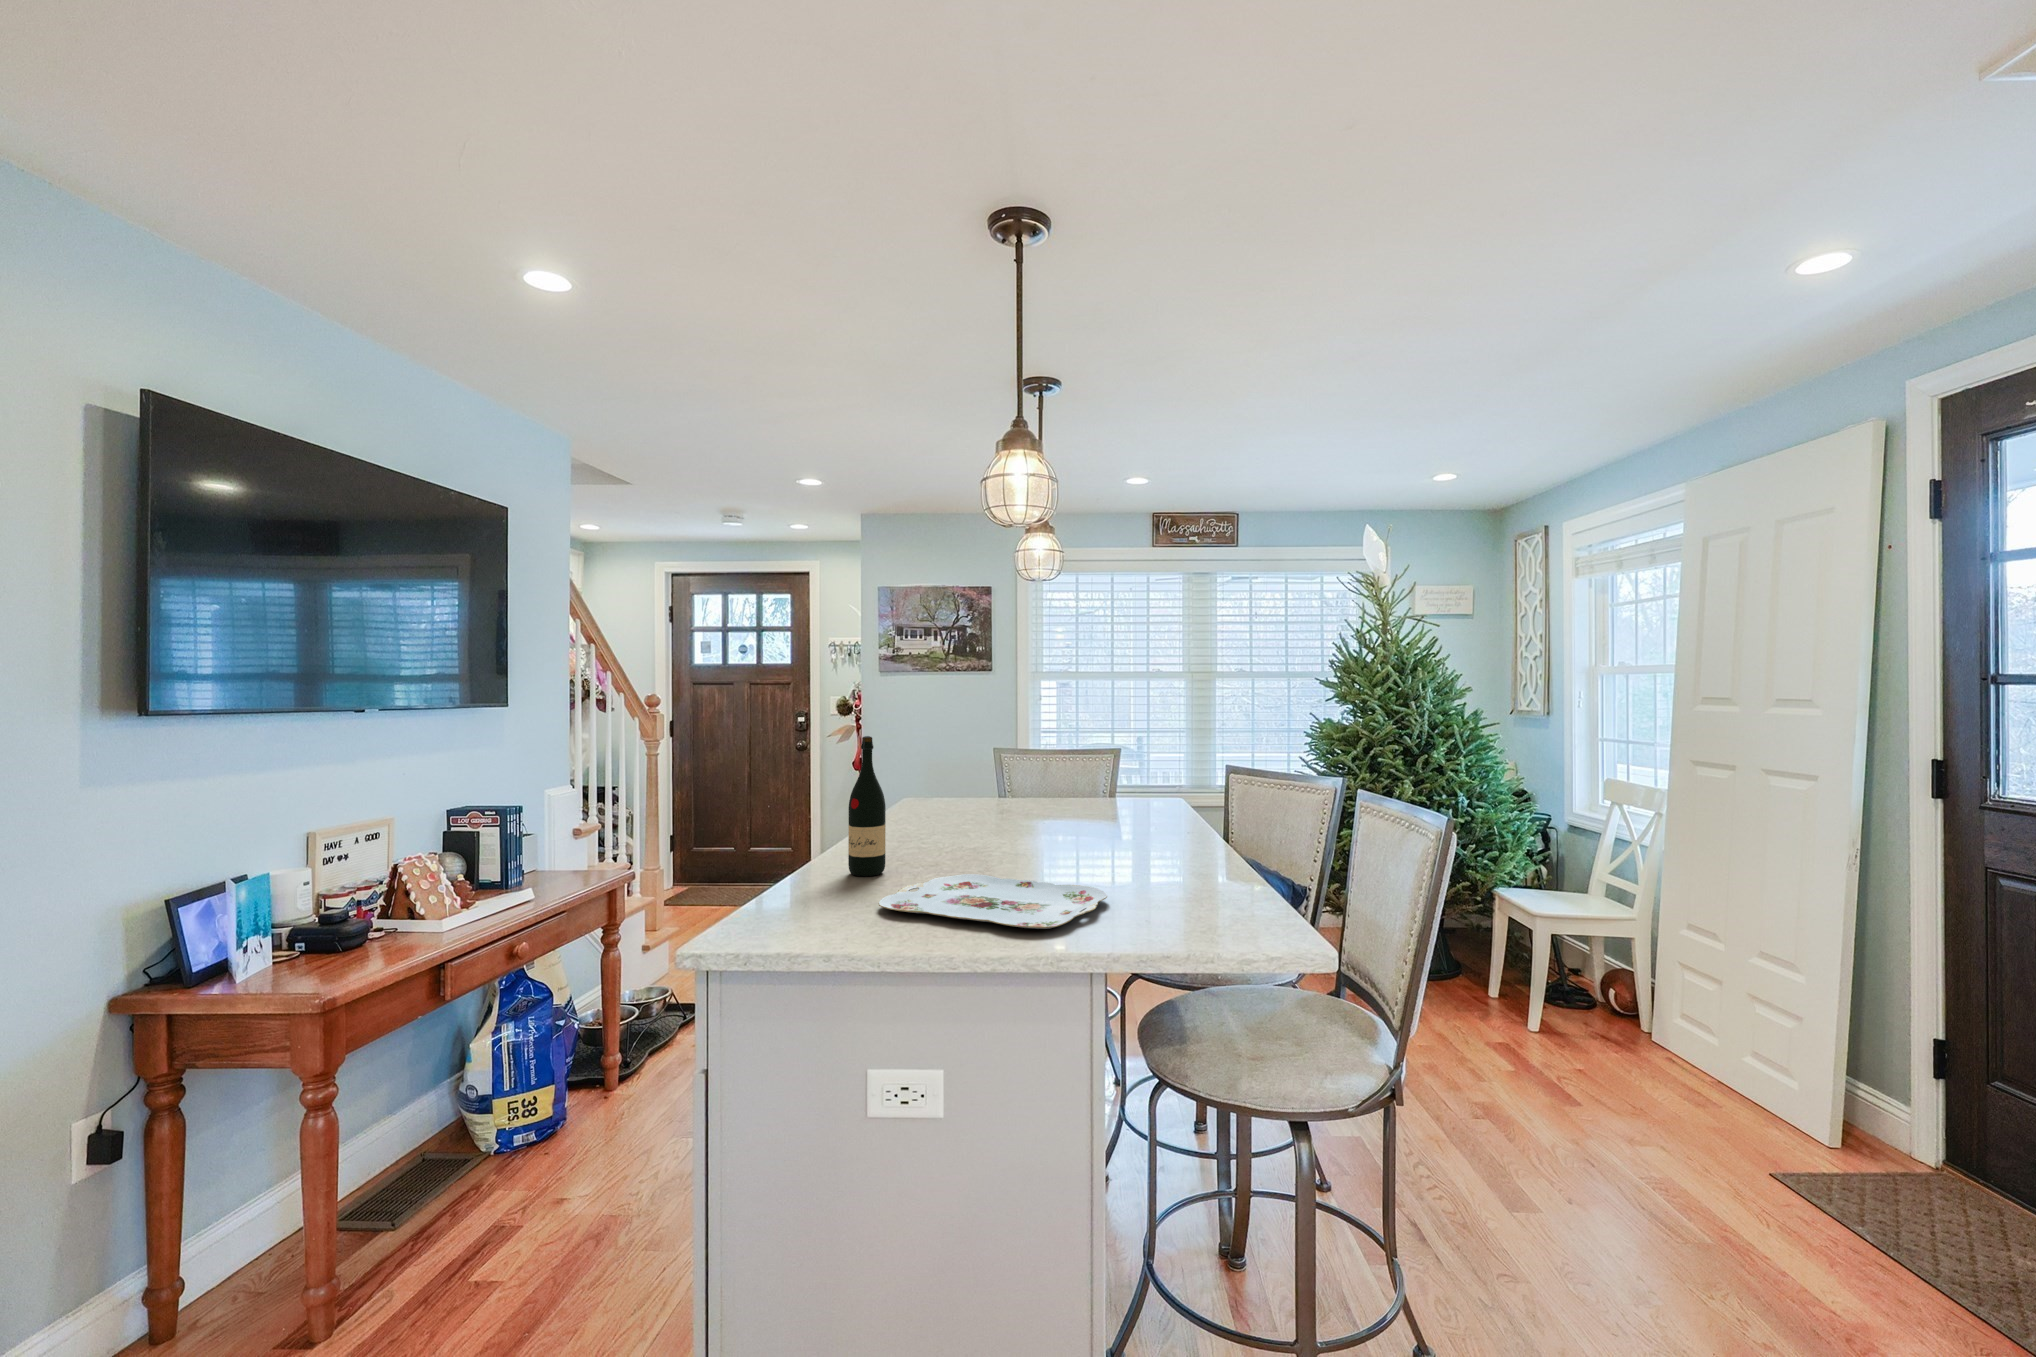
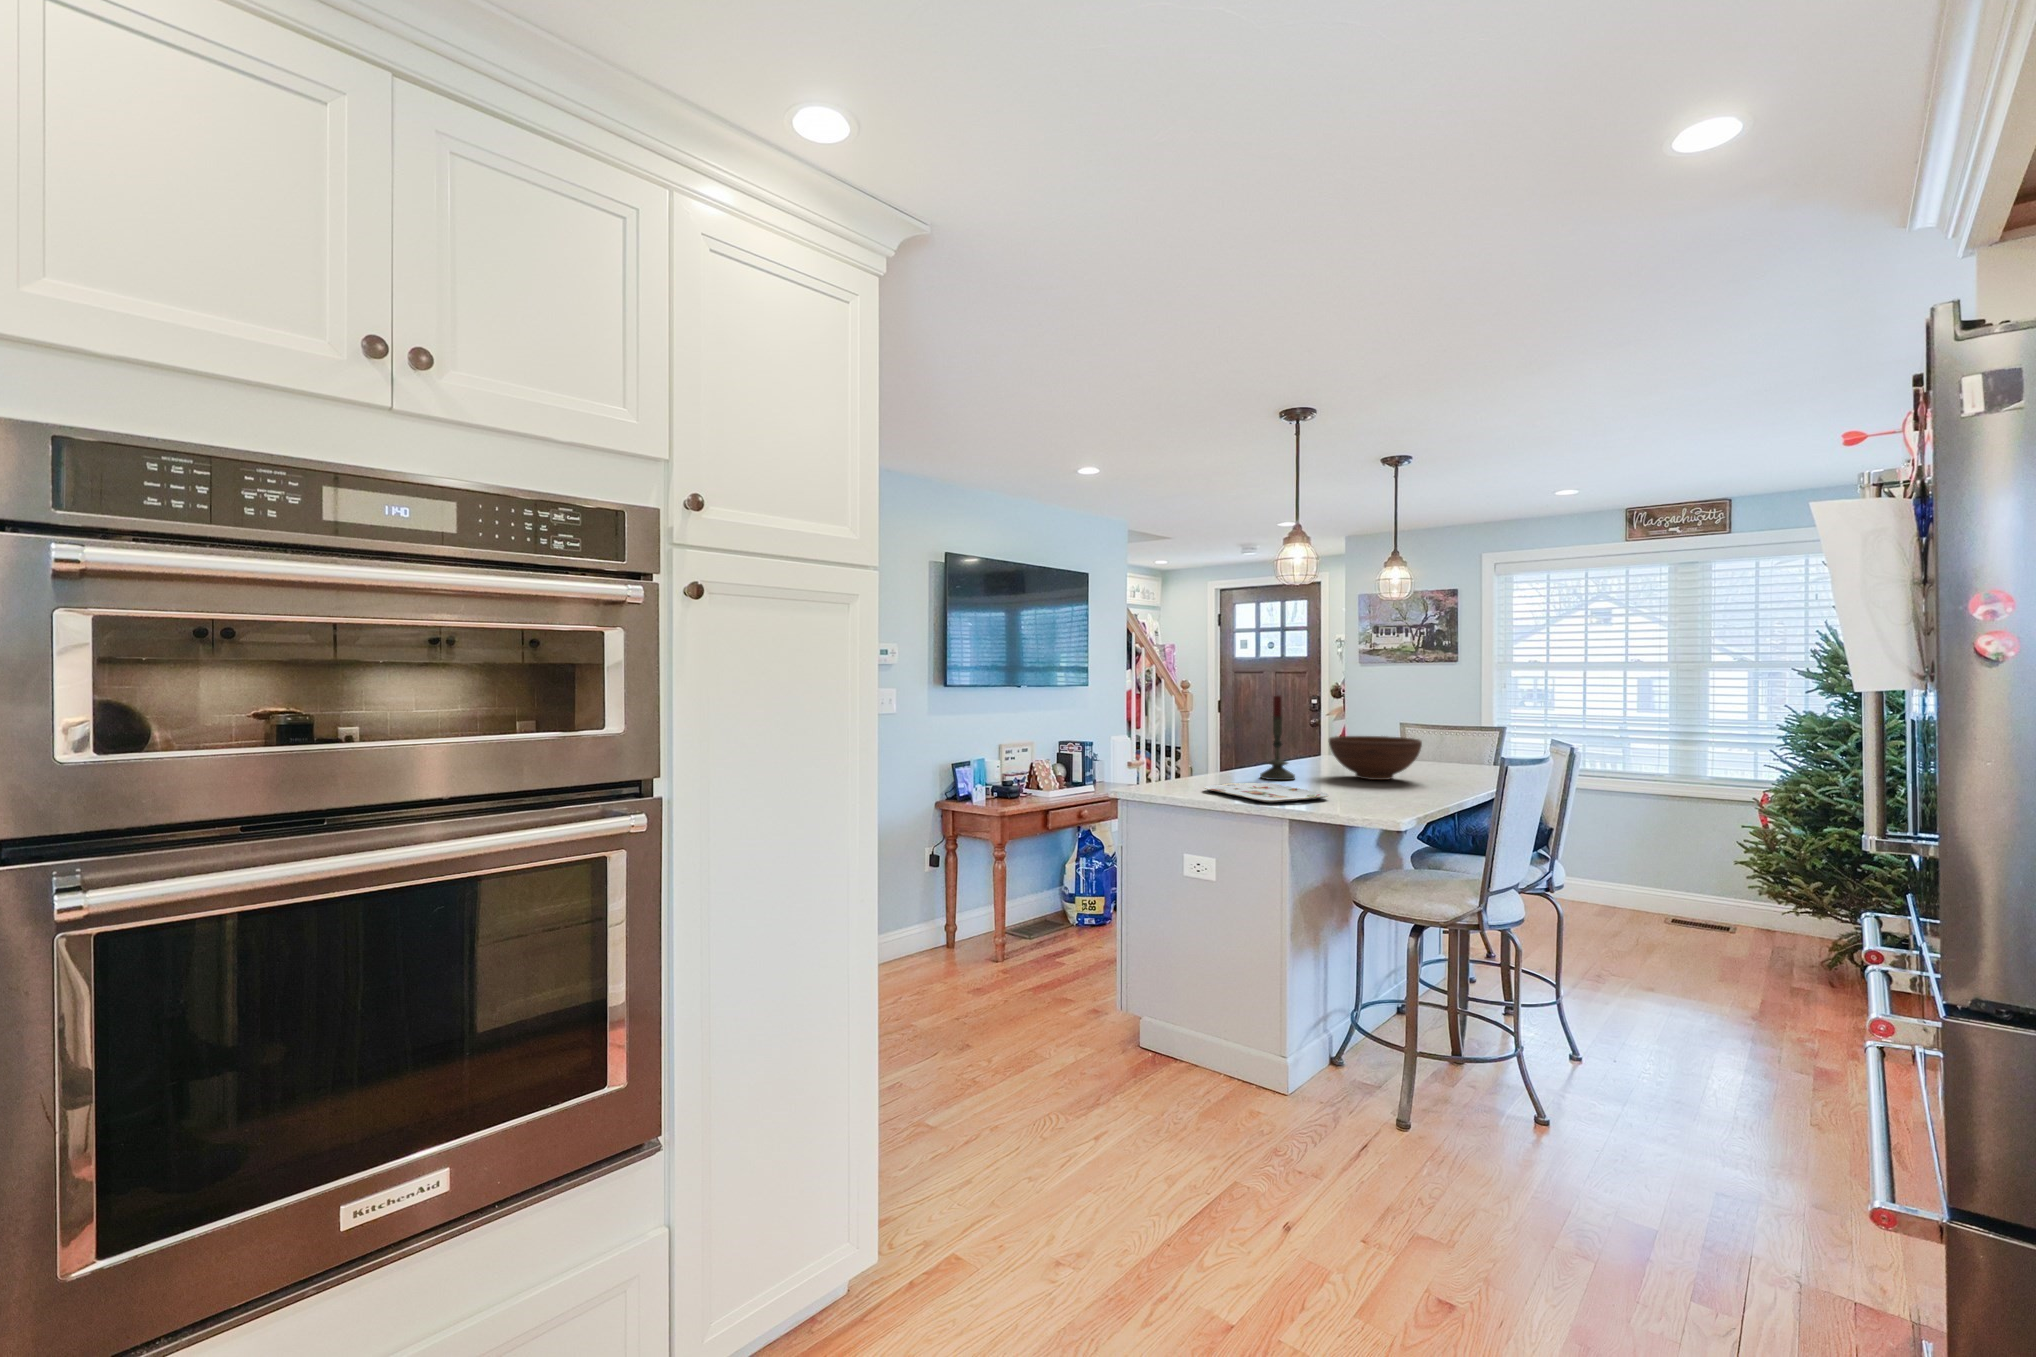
candle: none [911,711,967,861] -> present [1260,696,1295,780]
wine bottle: present [848,736,886,876] -> none [1214,705,1234,781]
fruit bowl: none [995,772,1124,841] -> present [1329,736,1422,780]

